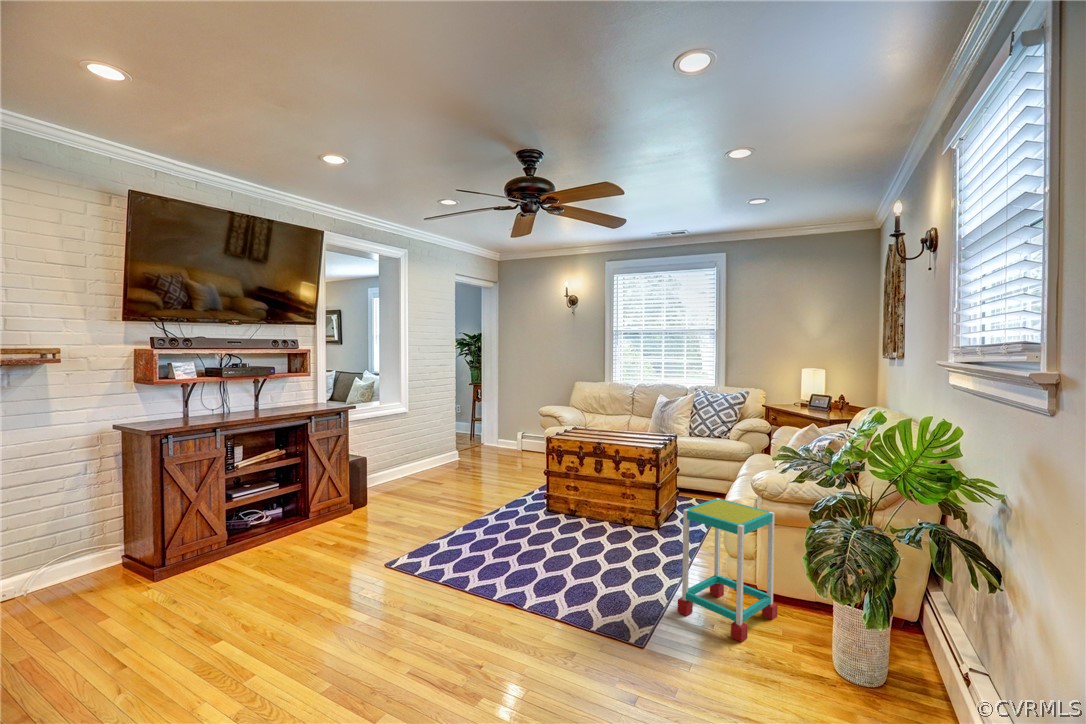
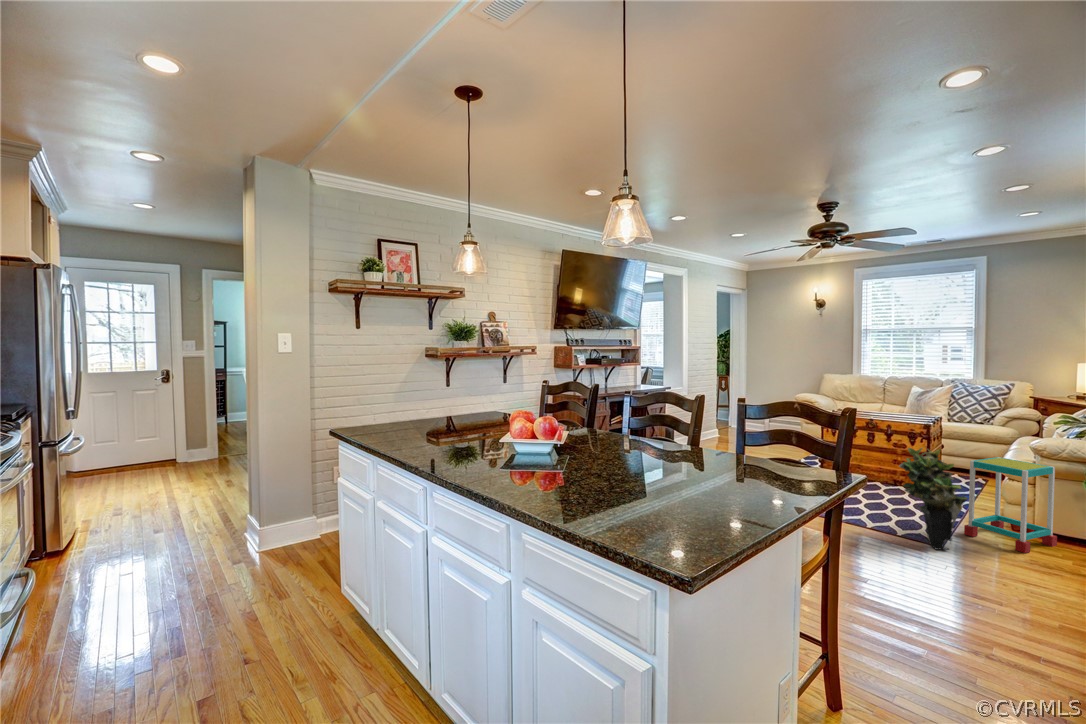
potted plant: none [592,497,675,656] -> present [899,448,968,550]

